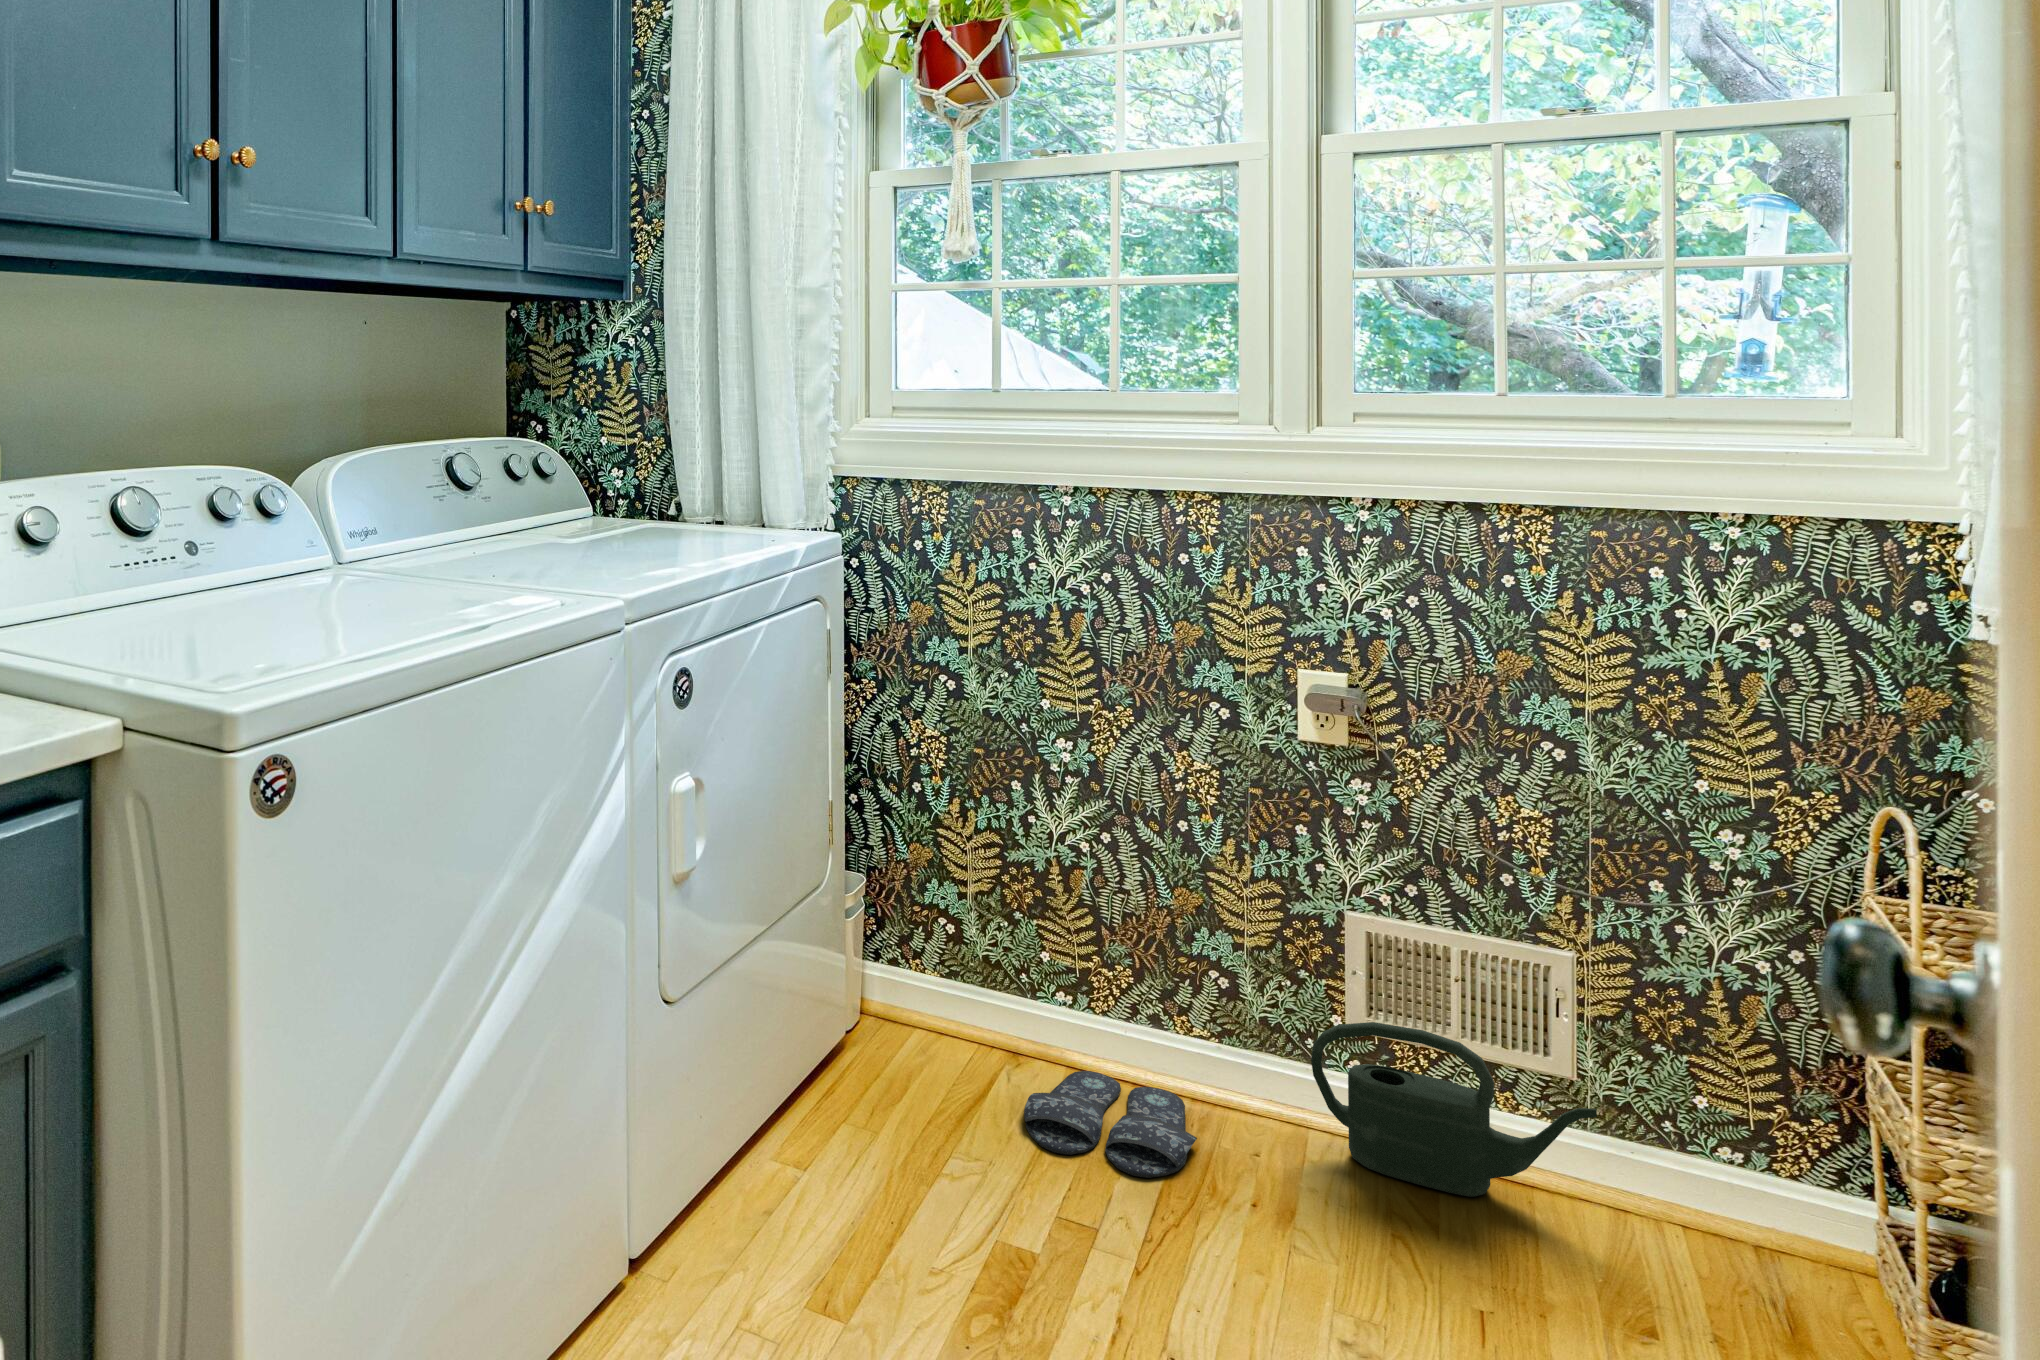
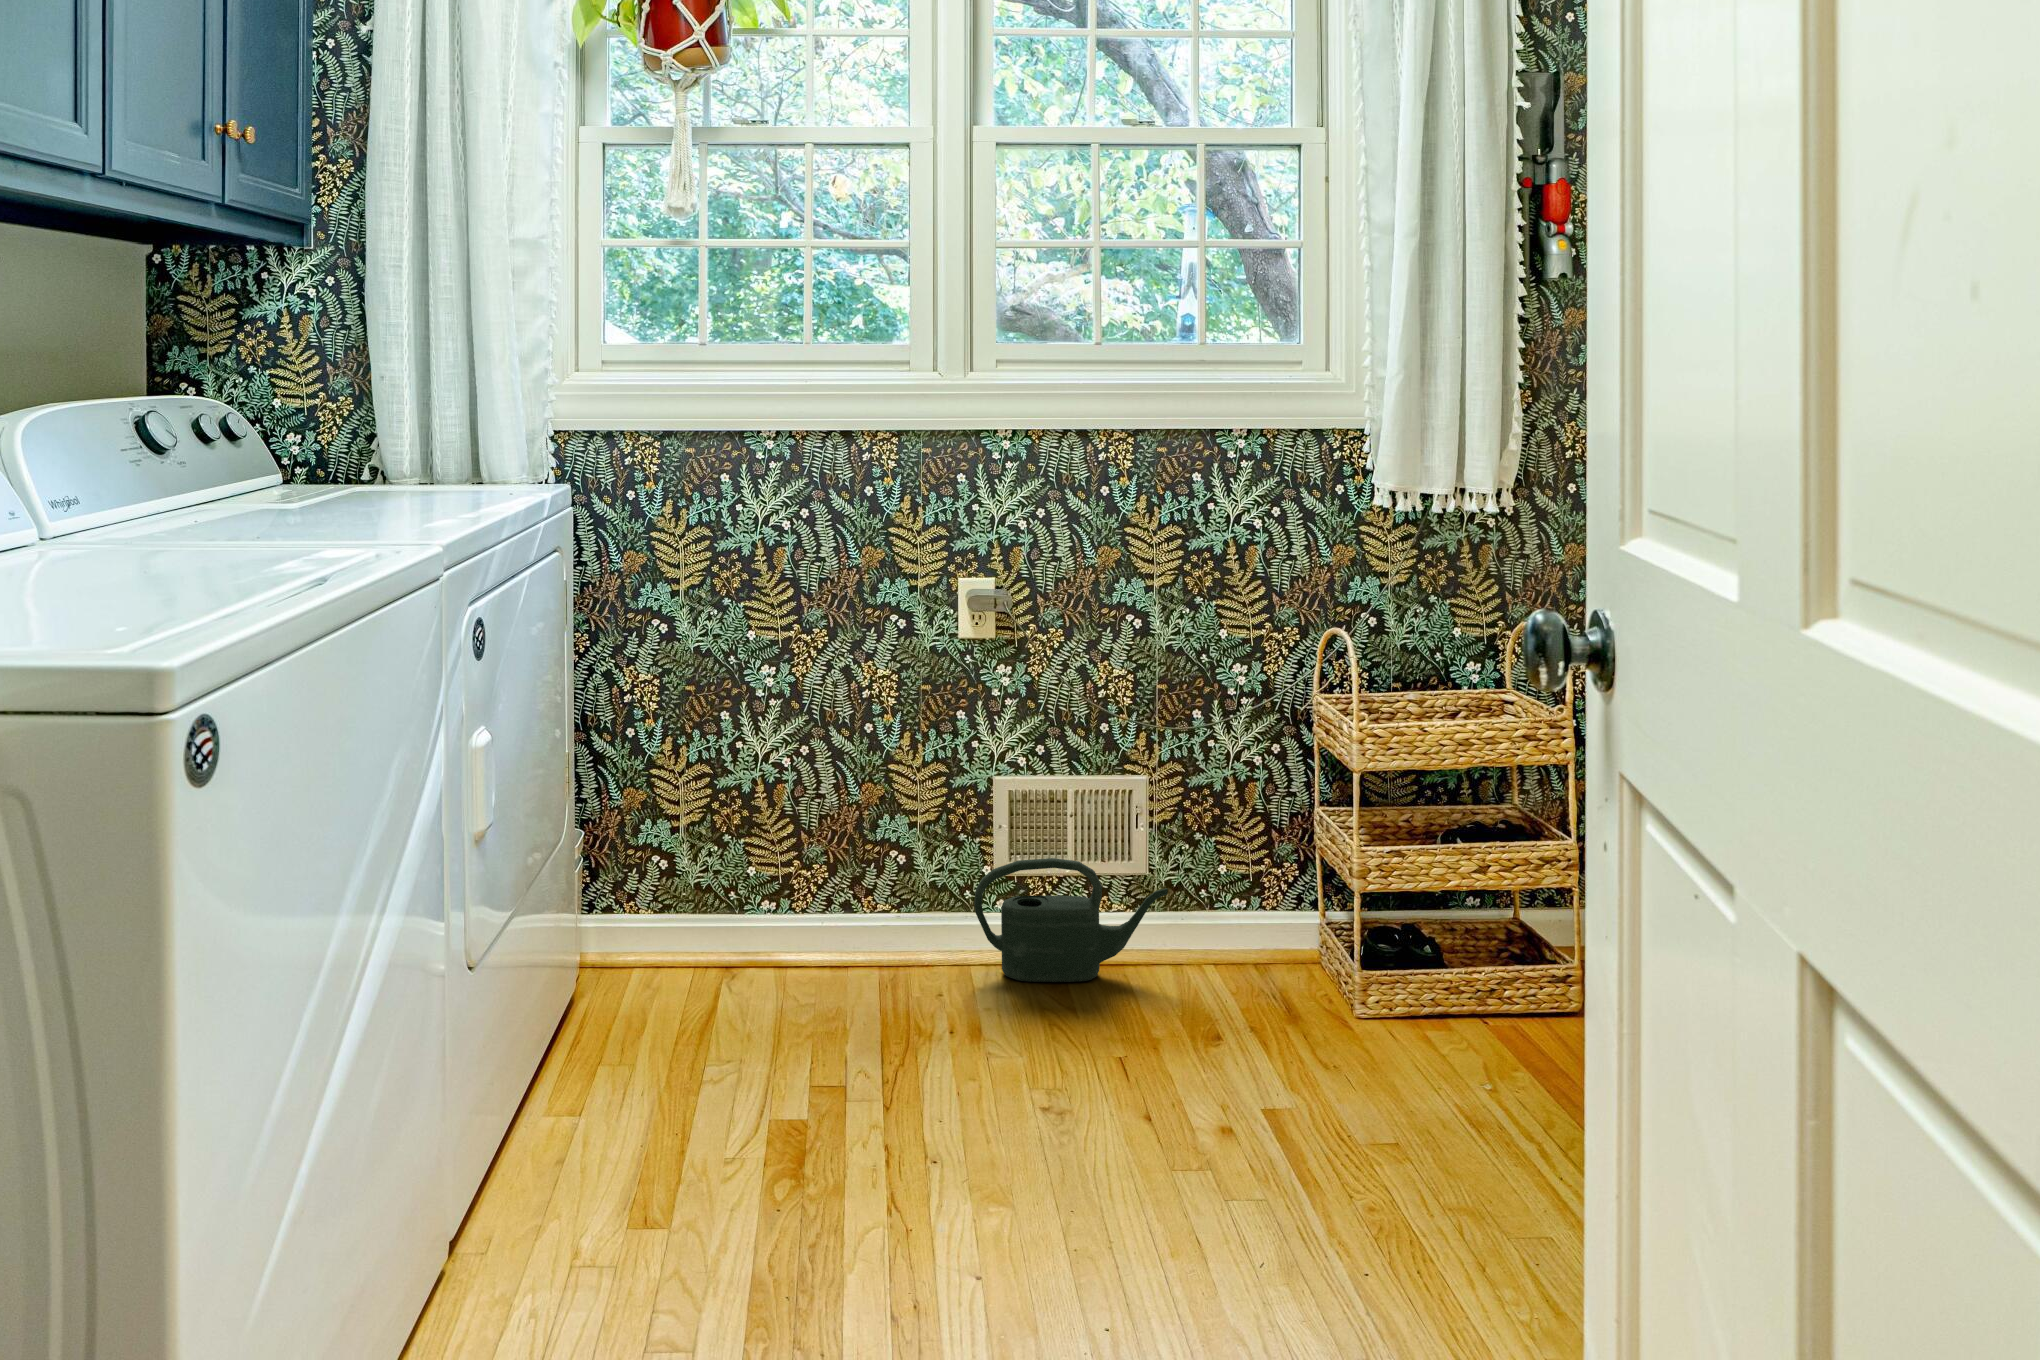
slippers: present [1024,1071,1197,1178] -> none [754,964,895,1031]

